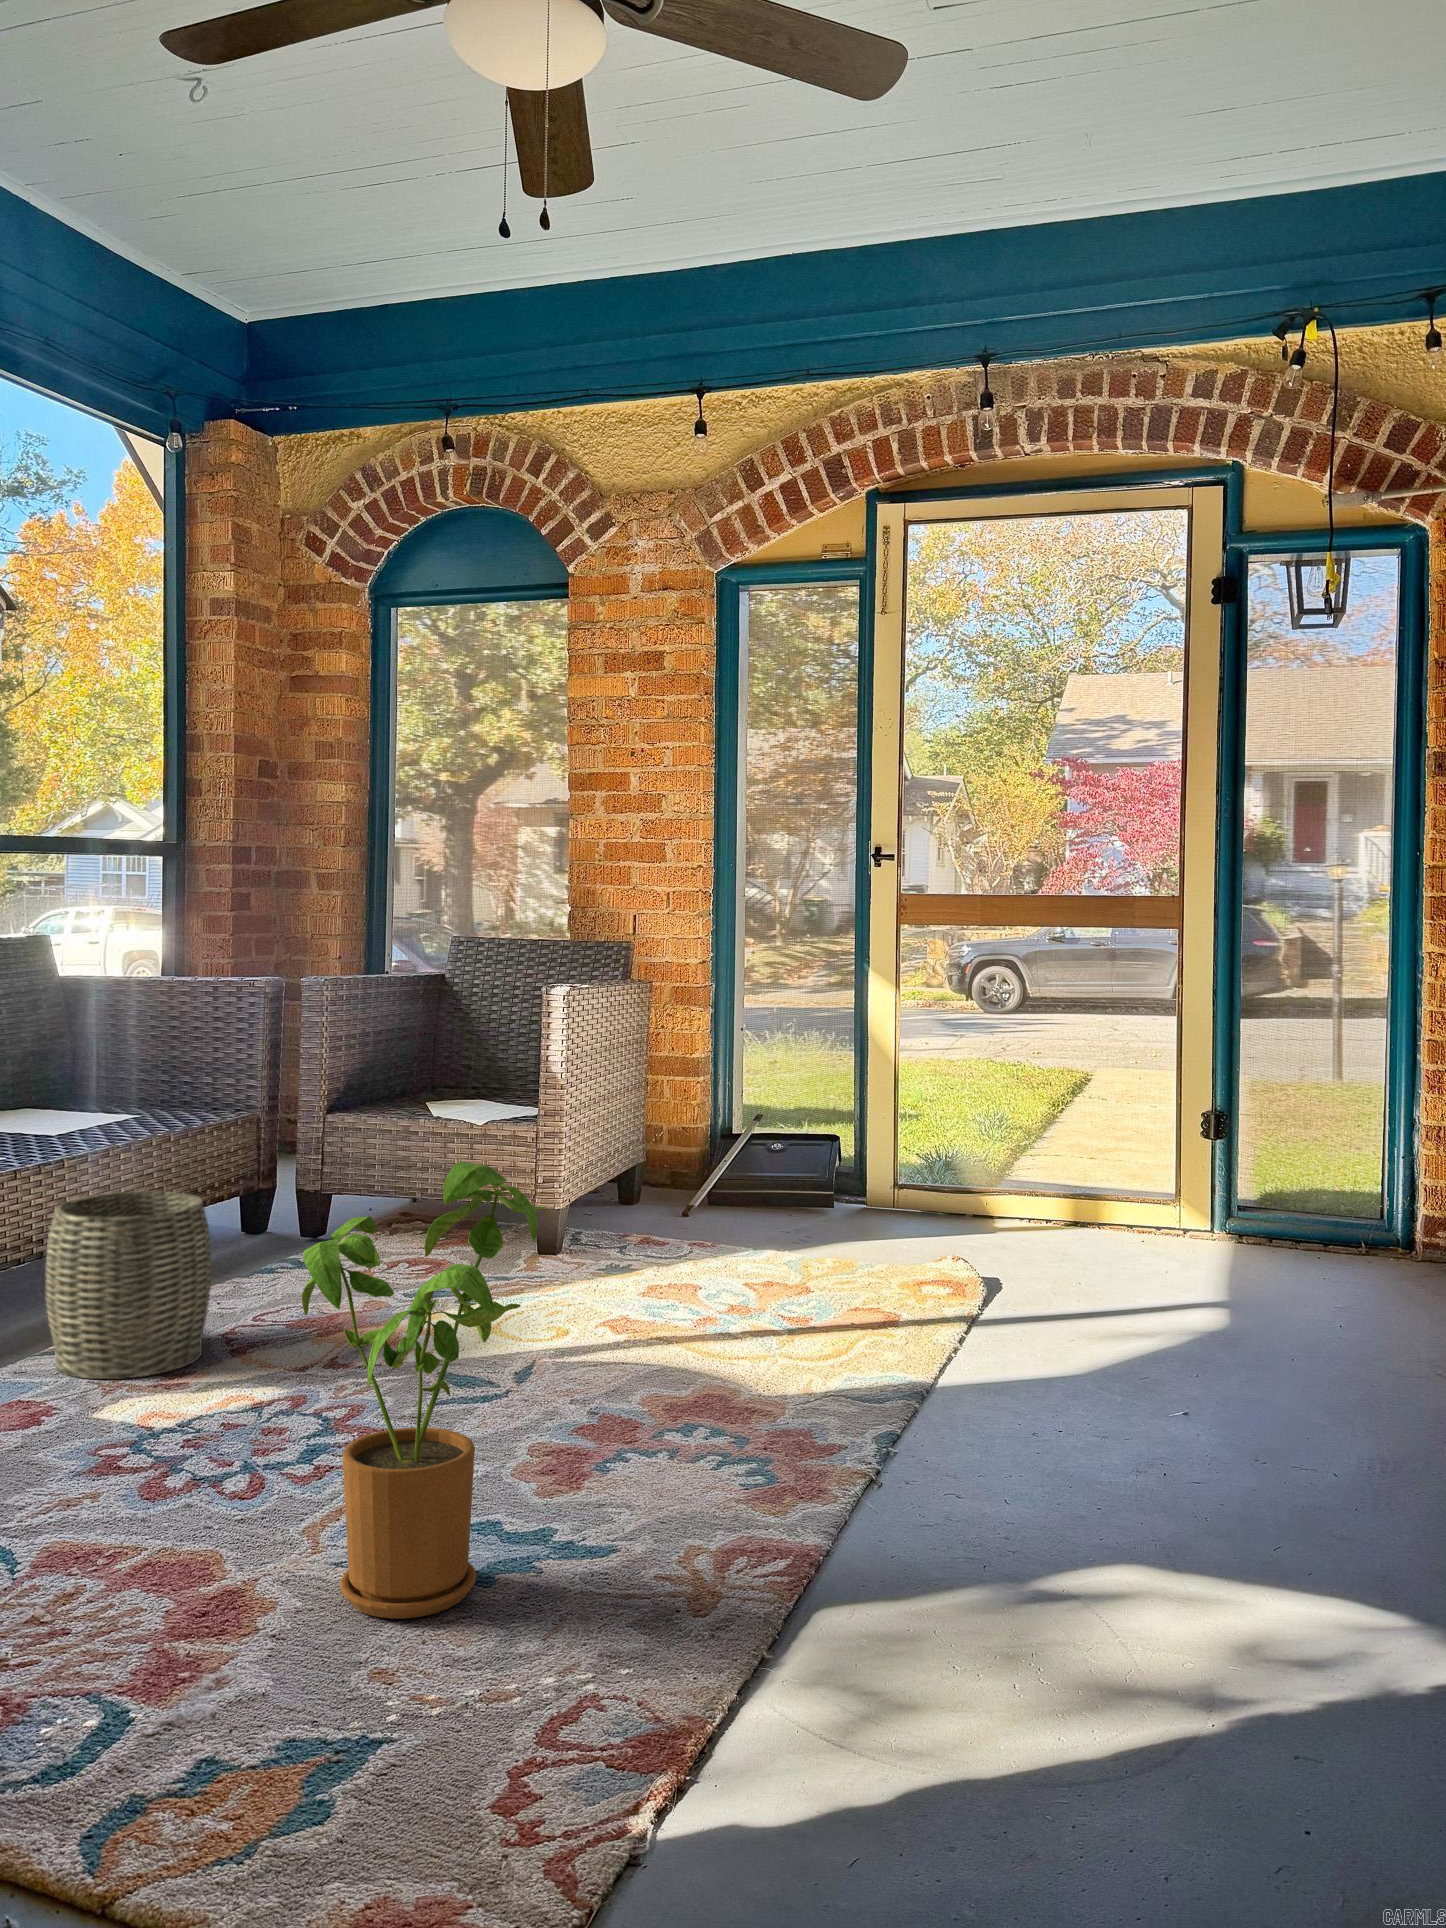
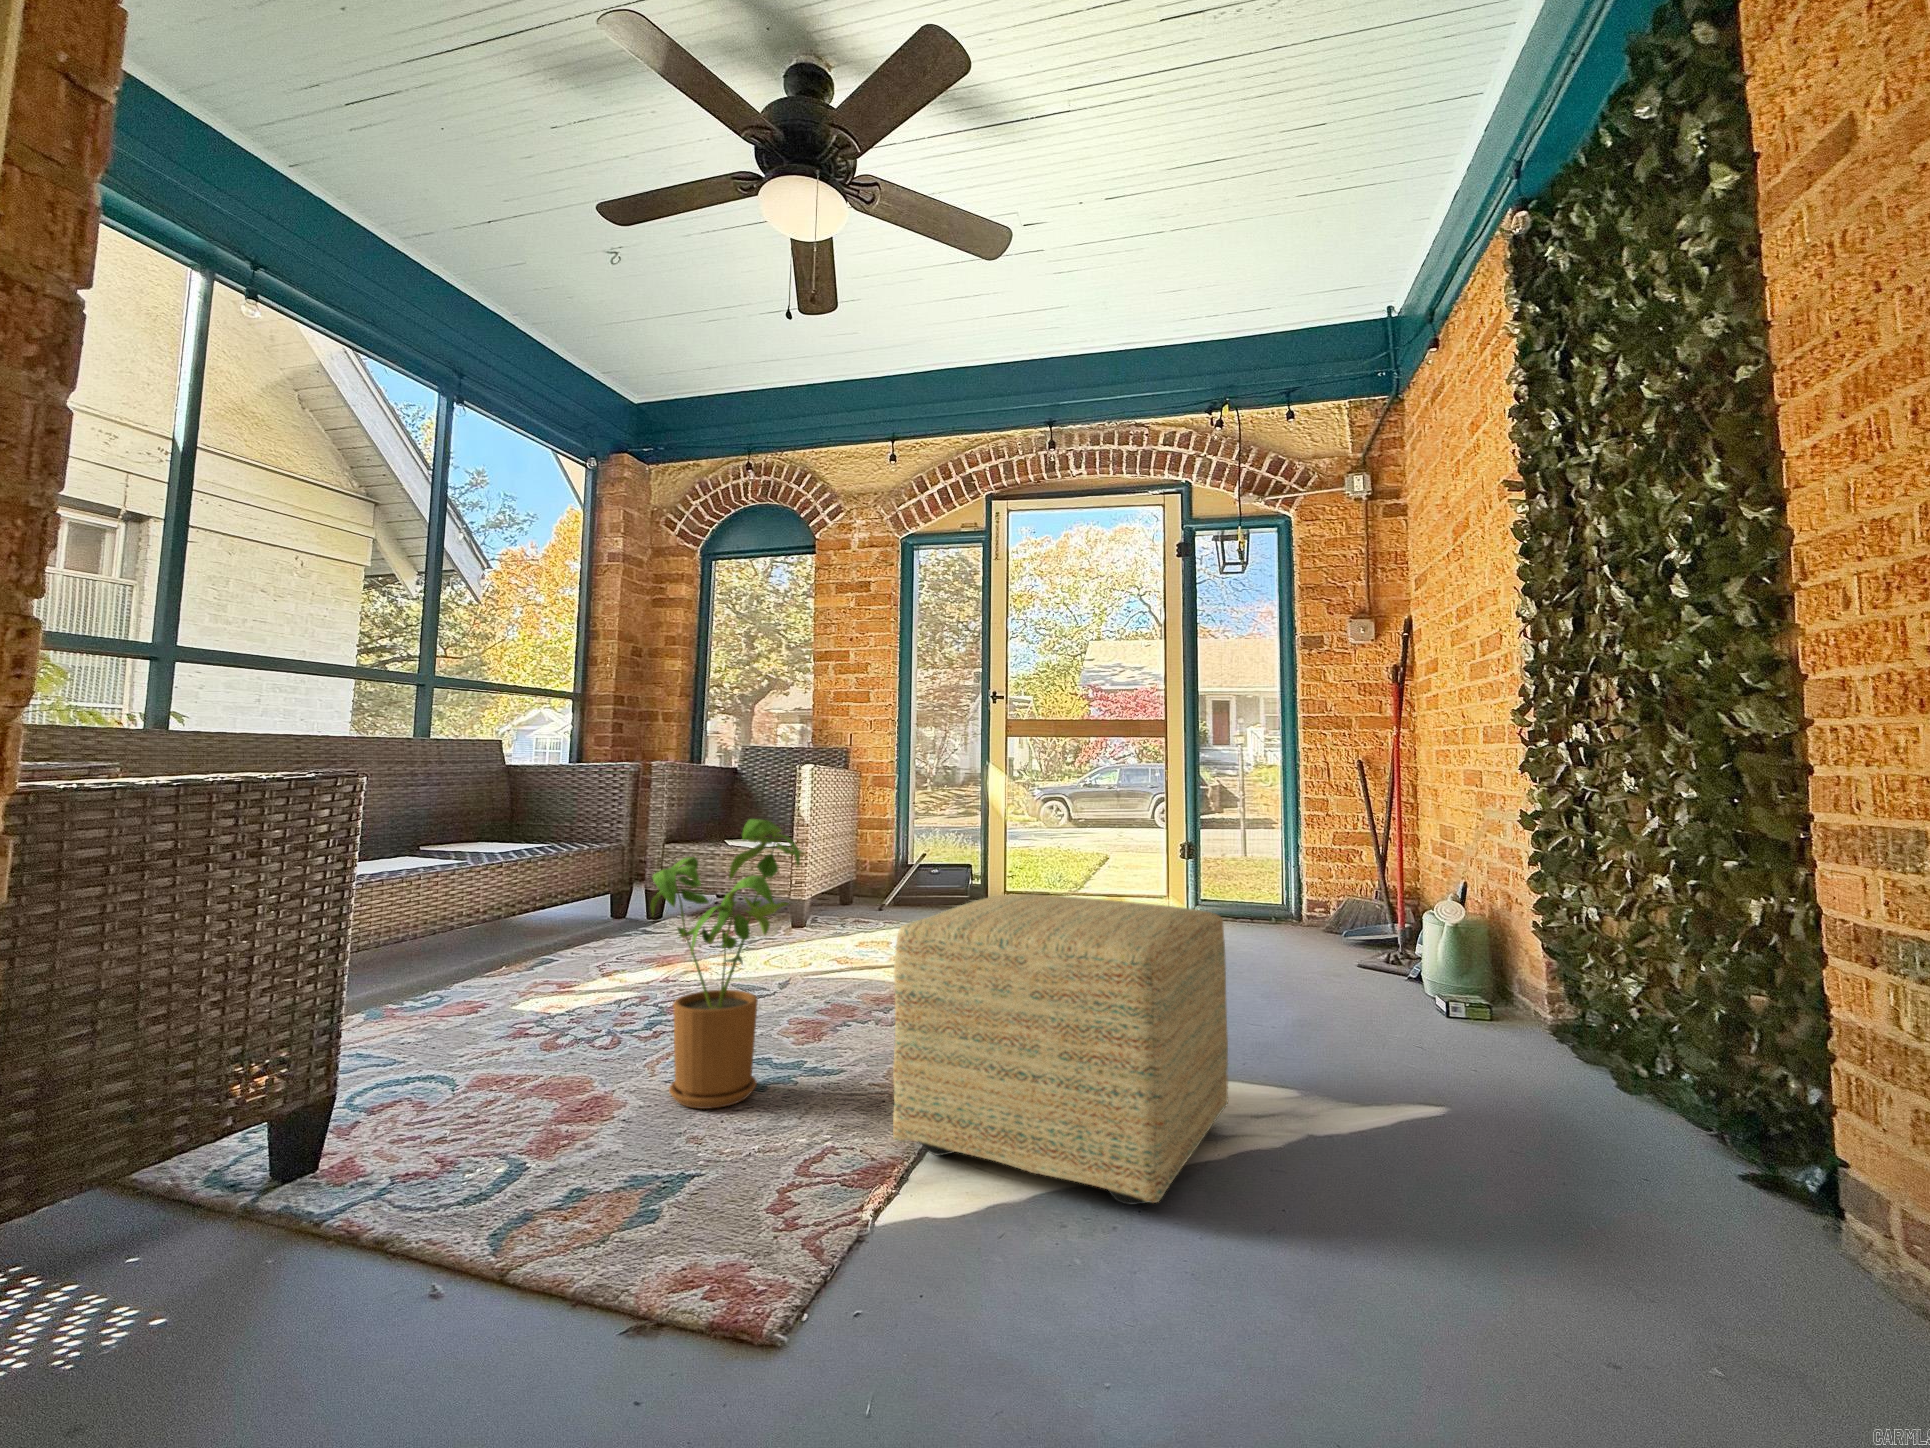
woven basket: present [46,1191,211,1379] -> none [488,874,593,987]
ottoman: none [685,1282,1230,1817] -> present [893,894,1228,1204]

